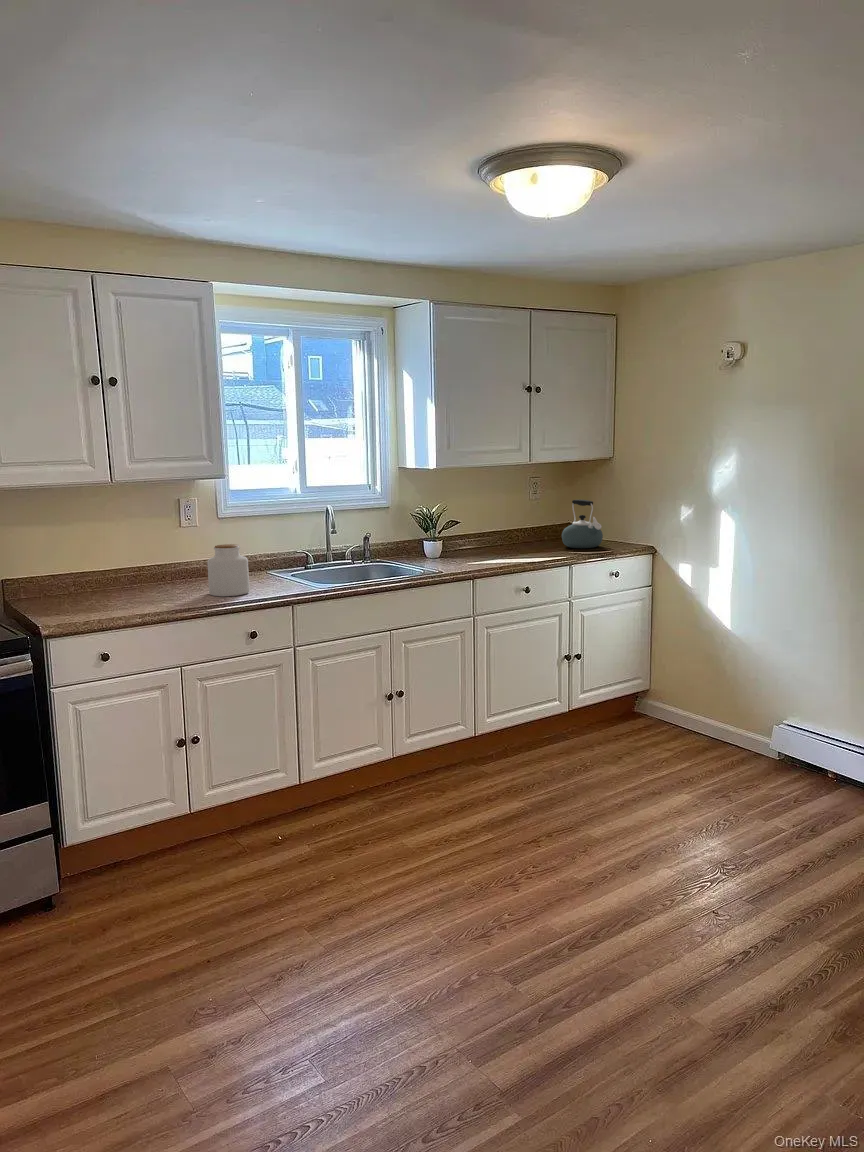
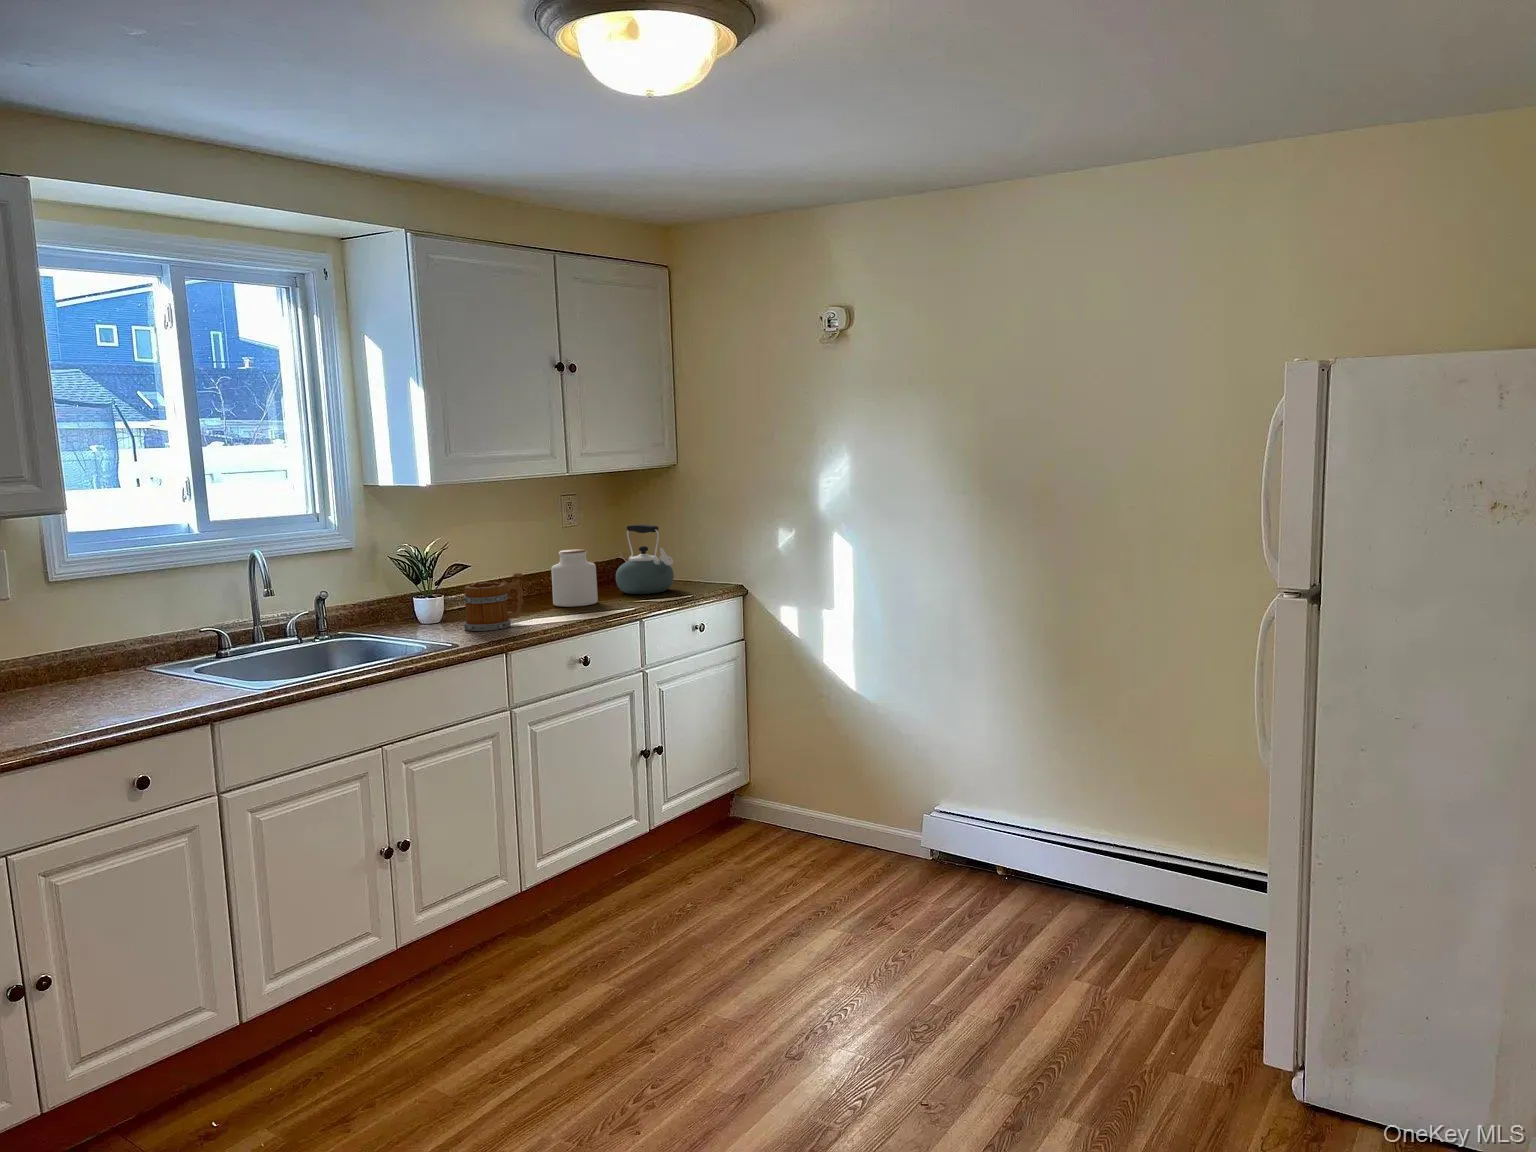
mug: none [452,528,492,565] -> present [464,573,523,631]
jar: present [207,544,250,596] -> present [551,549,598,607]

